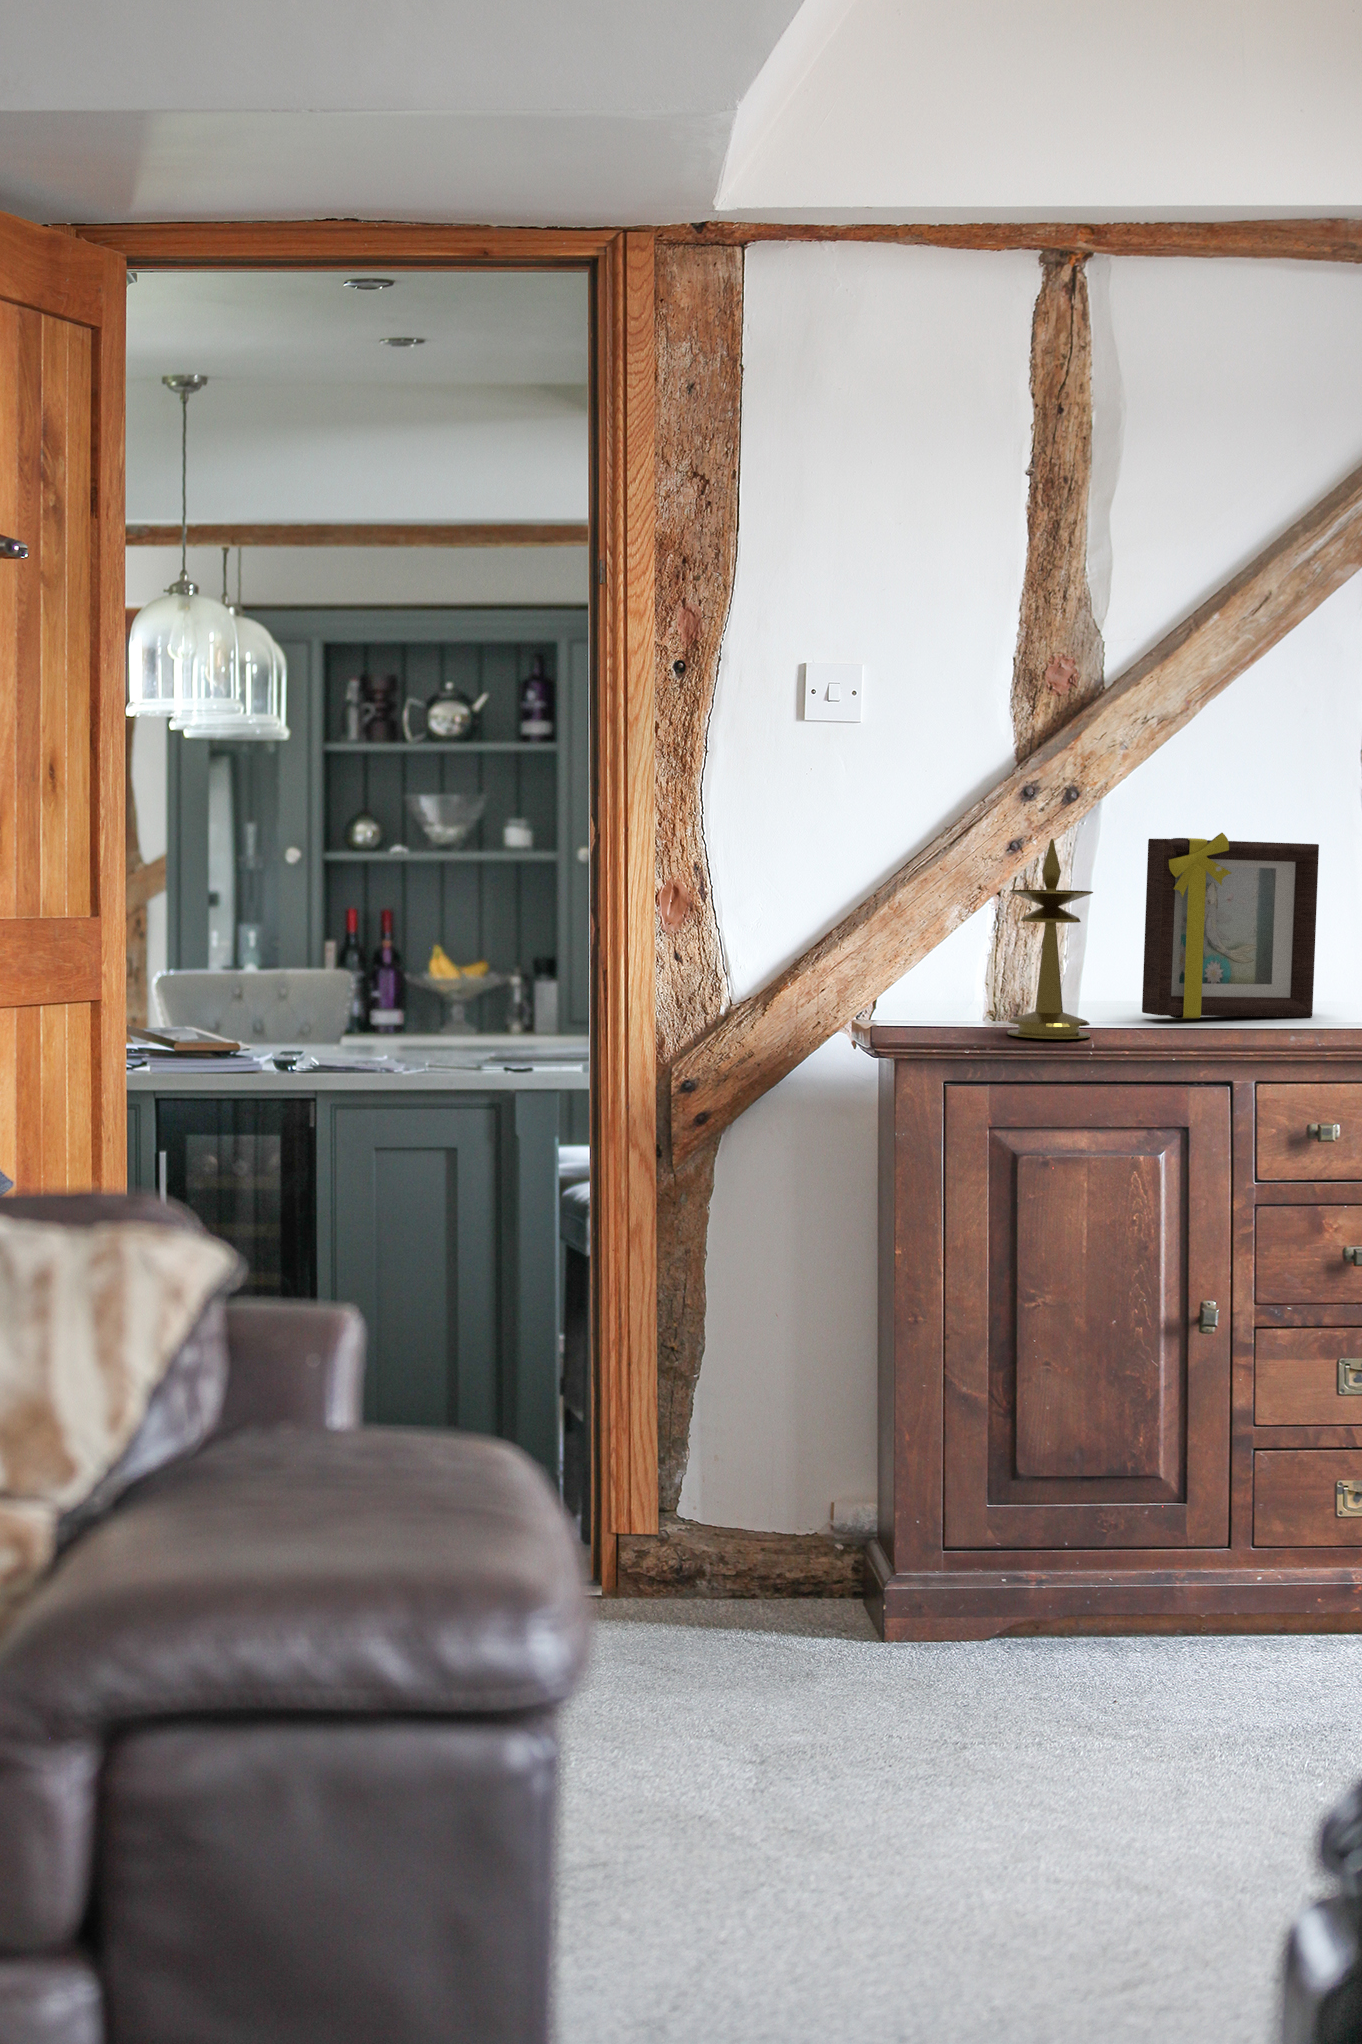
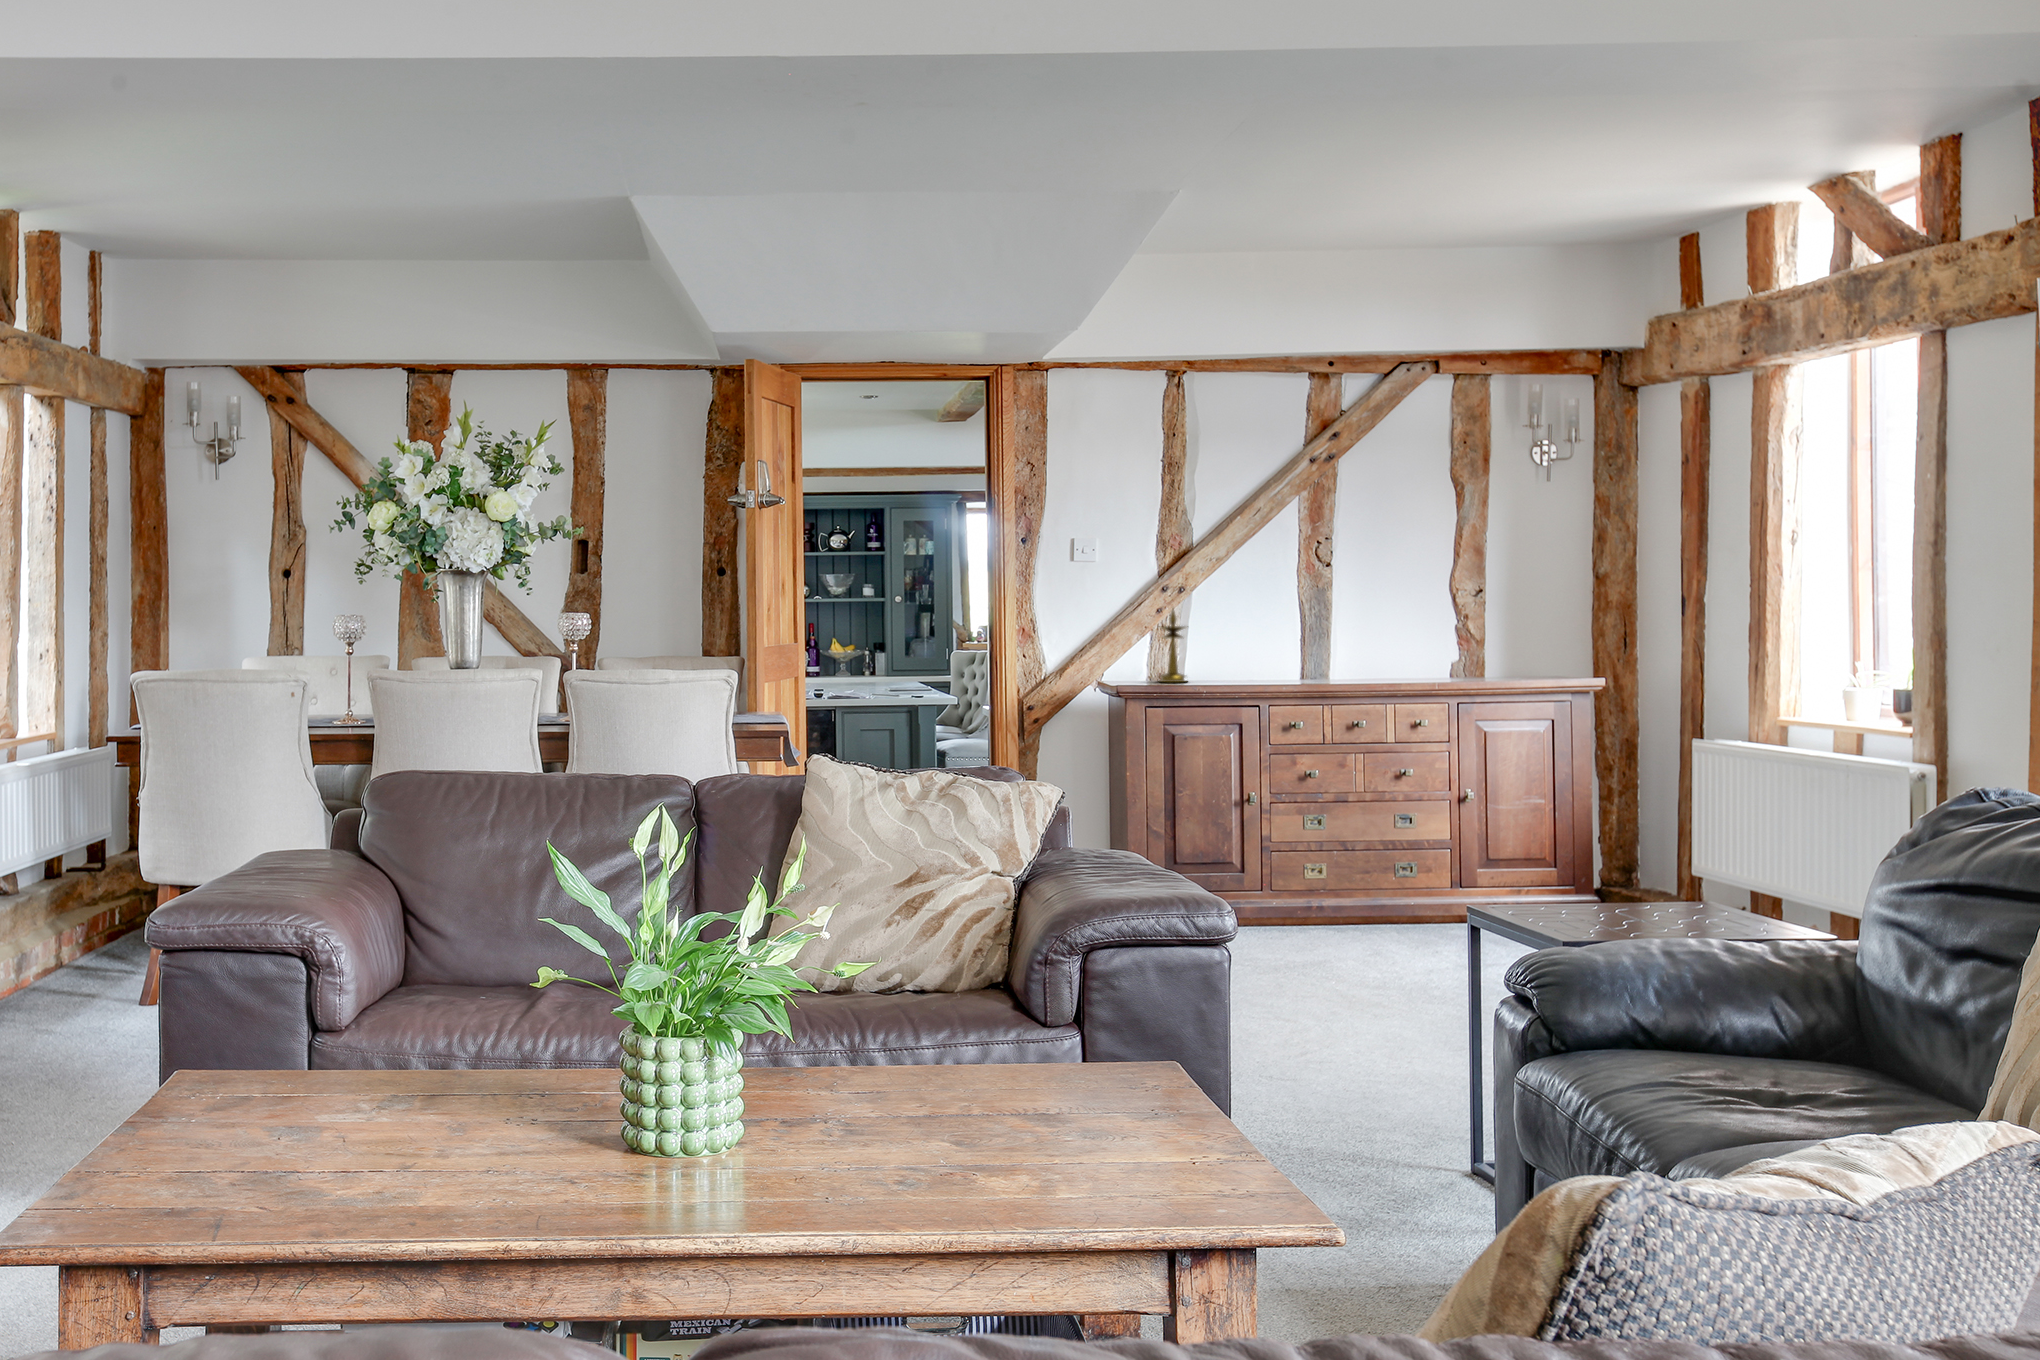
picture frame: present [1142,833,1319,1018] -> none [1209,603,1277,676]

